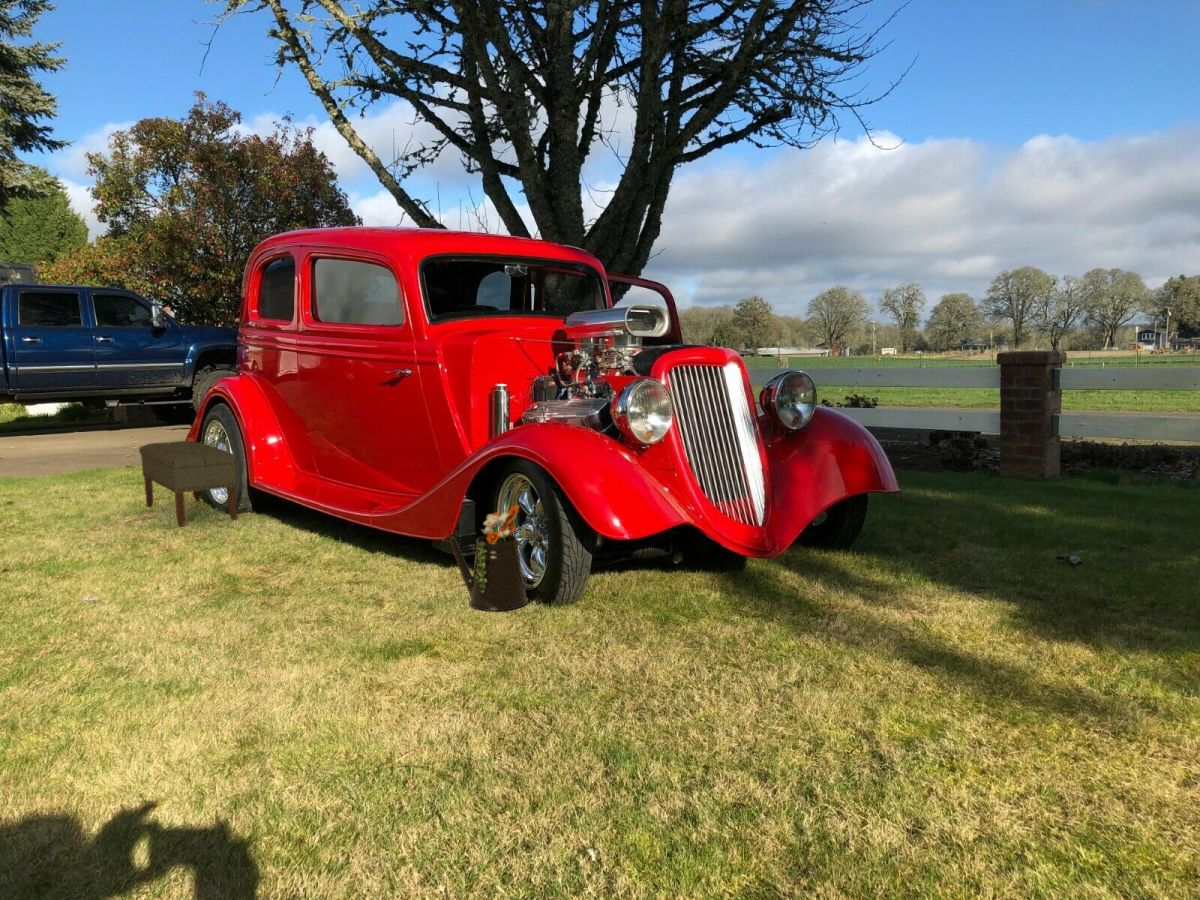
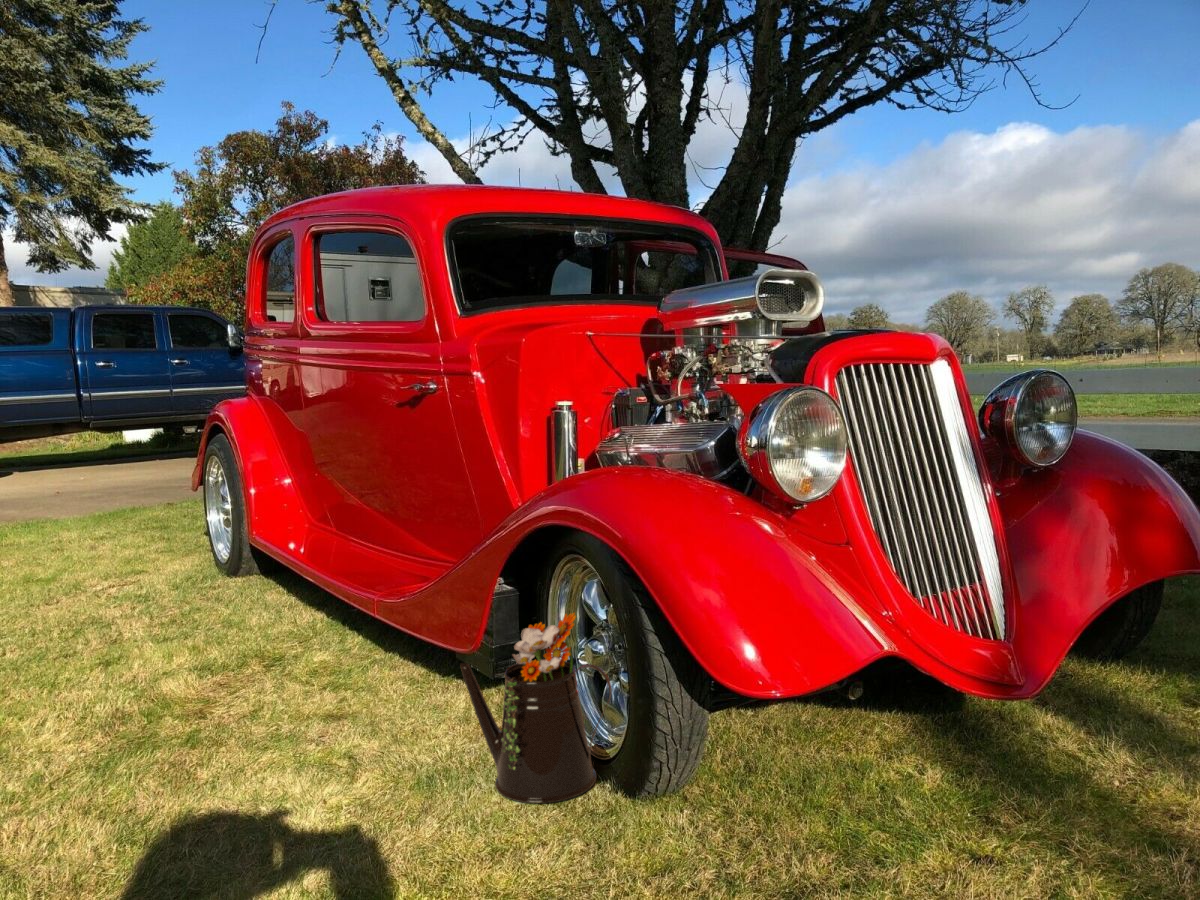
bench: present [139,441,237,527] -> none [129,486,235,606]

